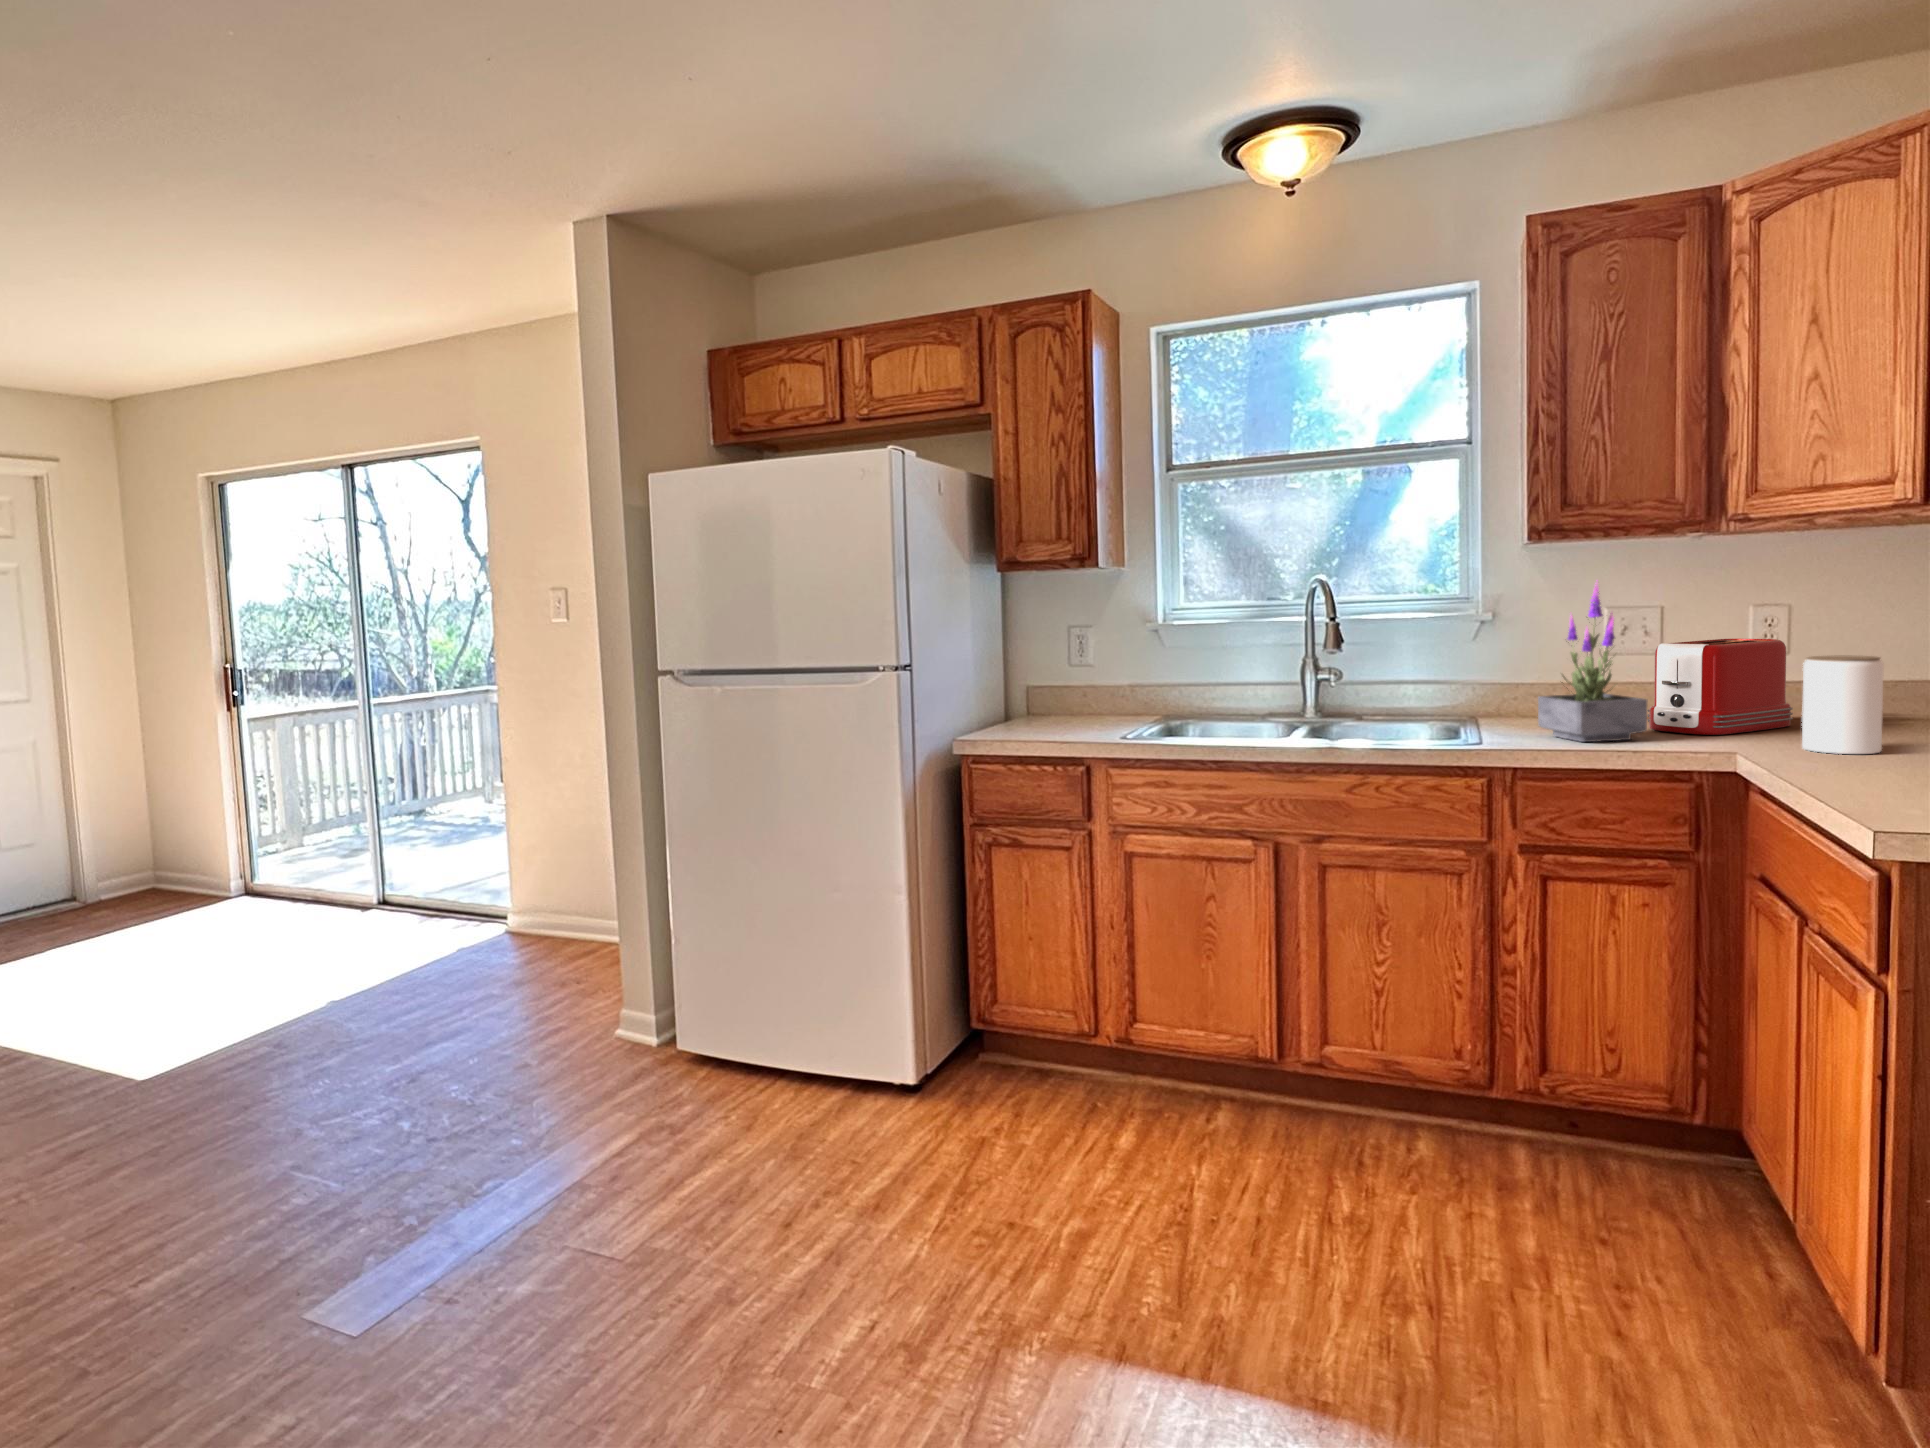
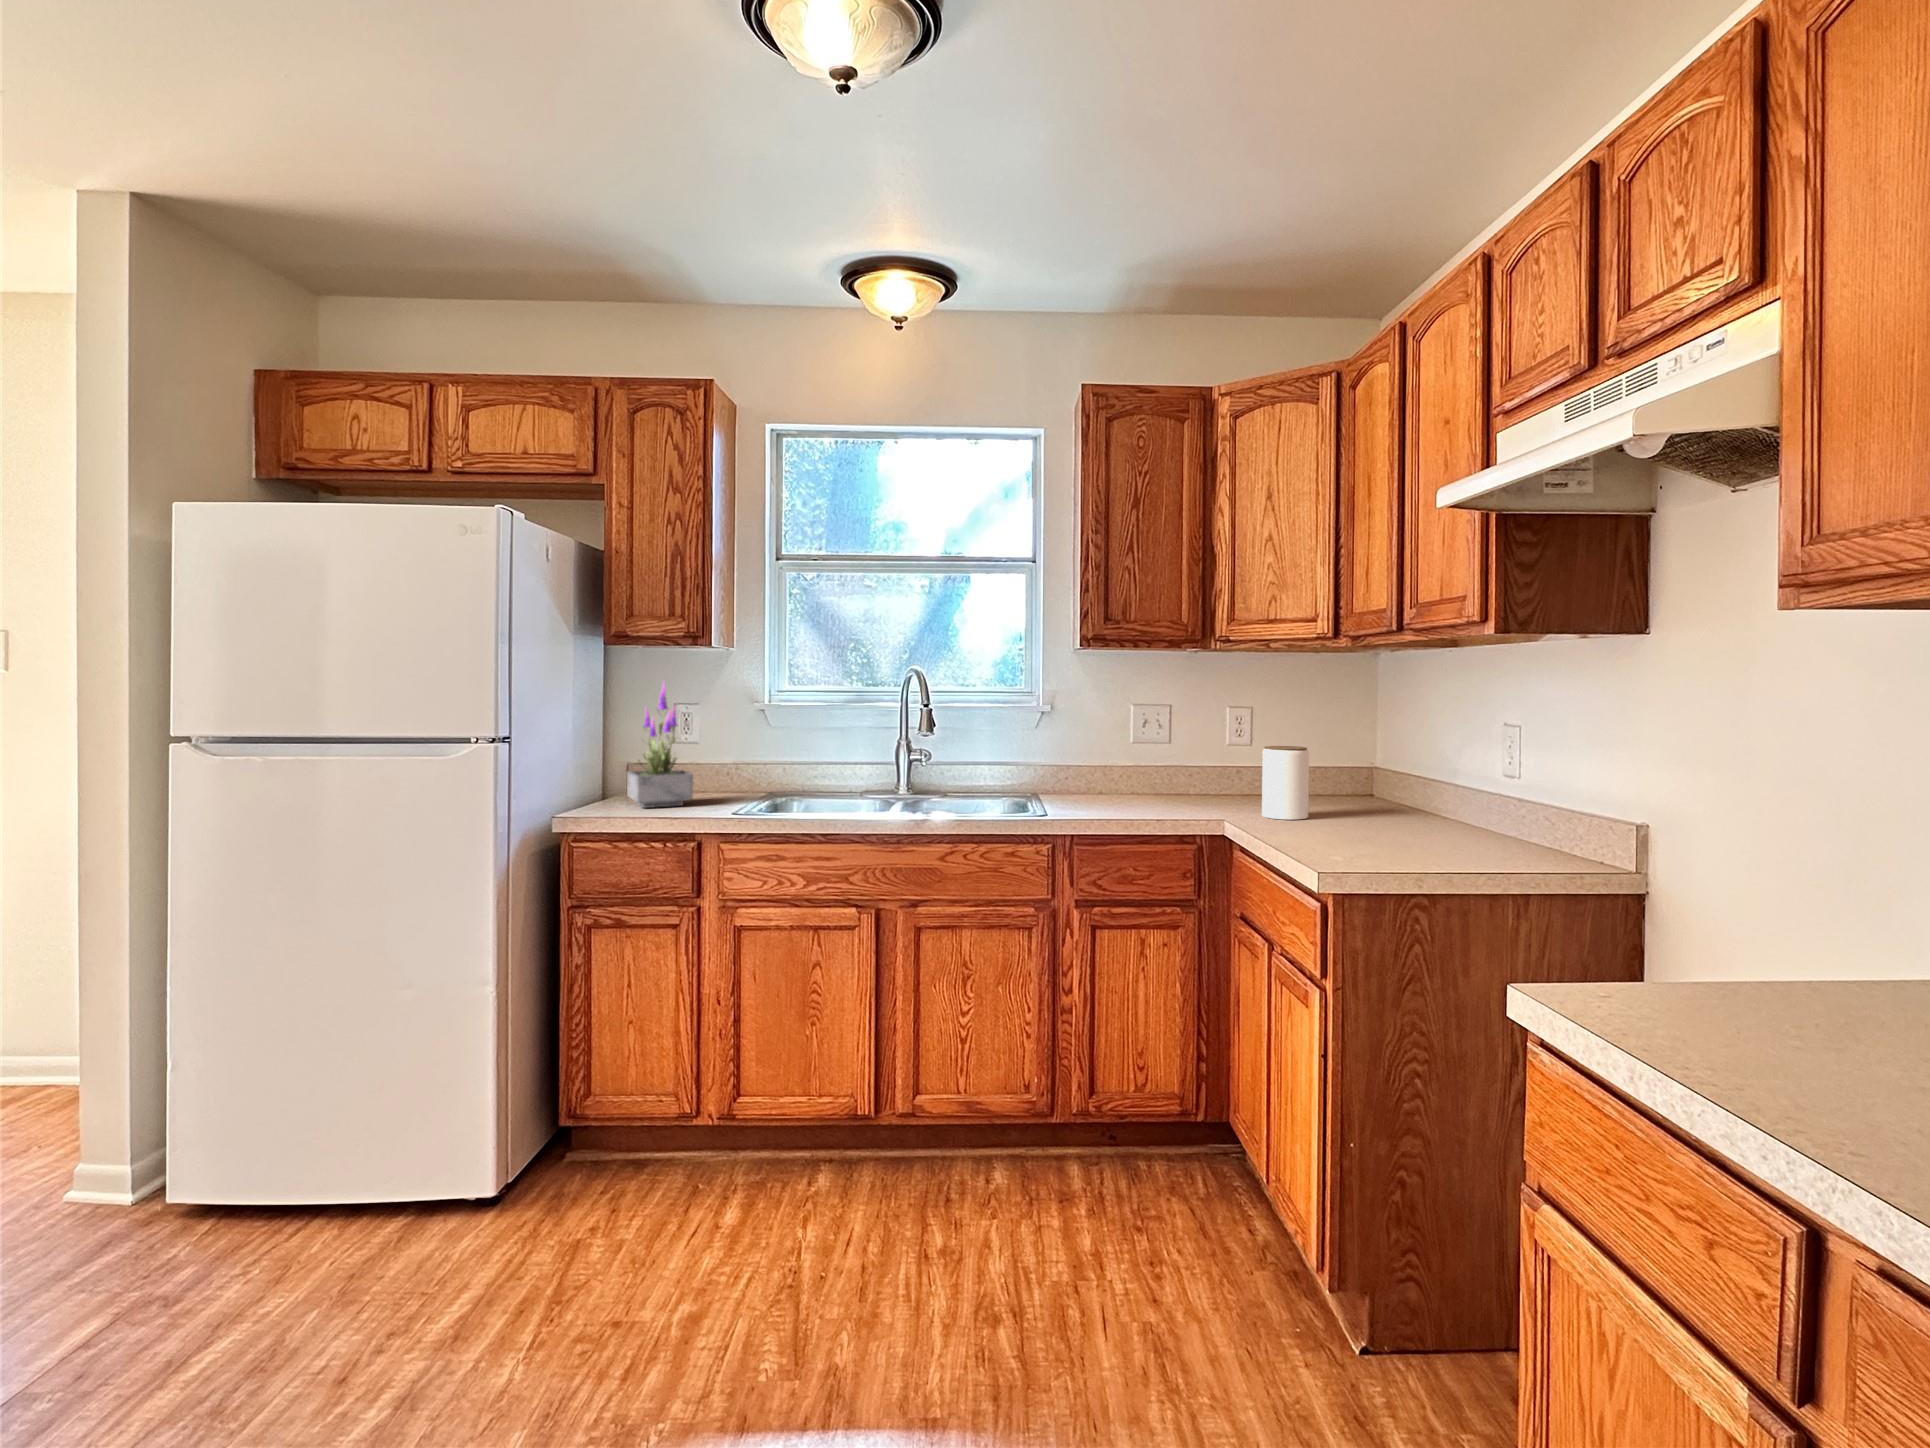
potted plant: present [1538,580,1648,742] -> present [627,683,693,808]
toaster: present [1648,639,1793,735] -> none [1164,731,1256,806]

